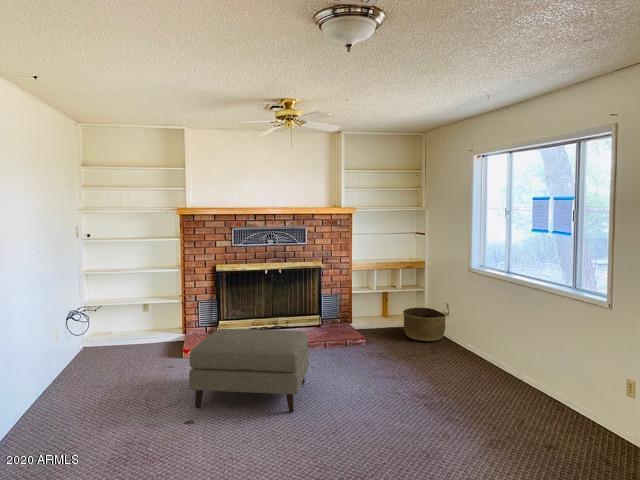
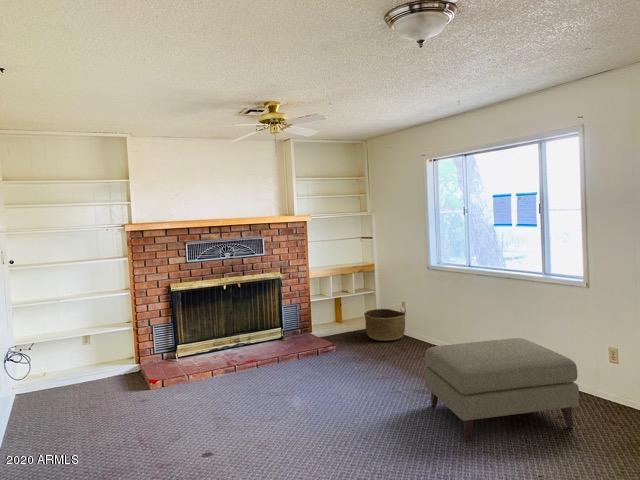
ottoman: present [189,329,309,412] -> present [425,338,579,441]

